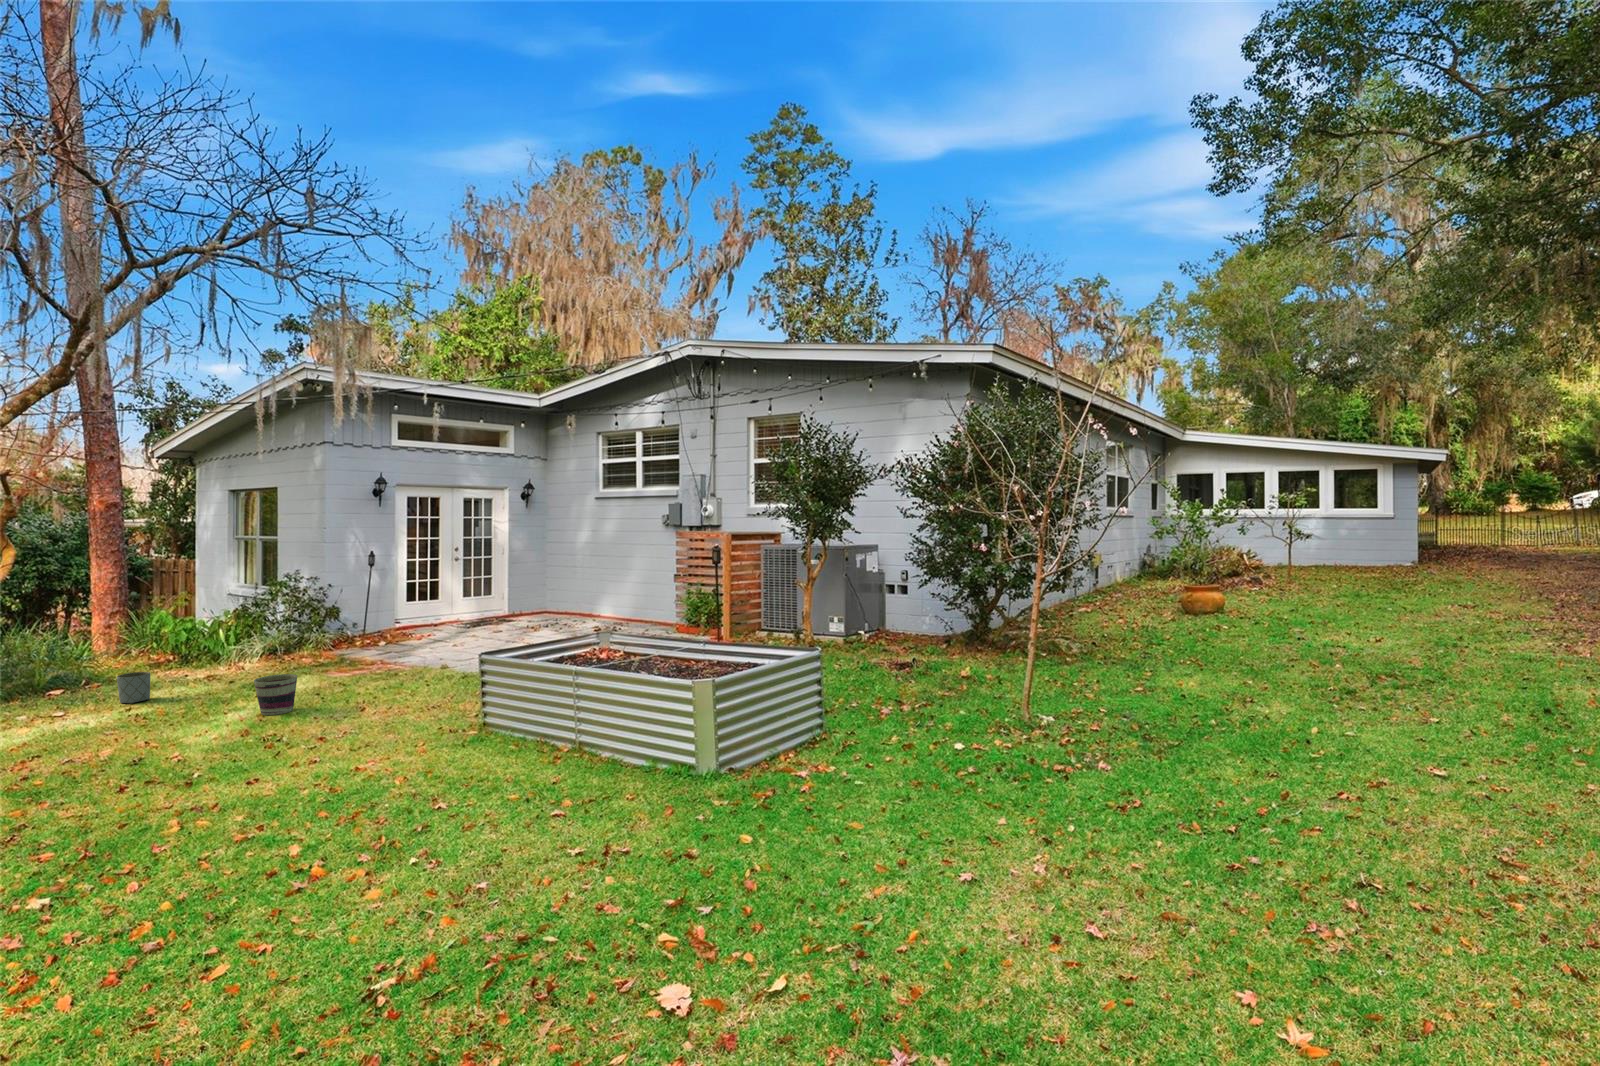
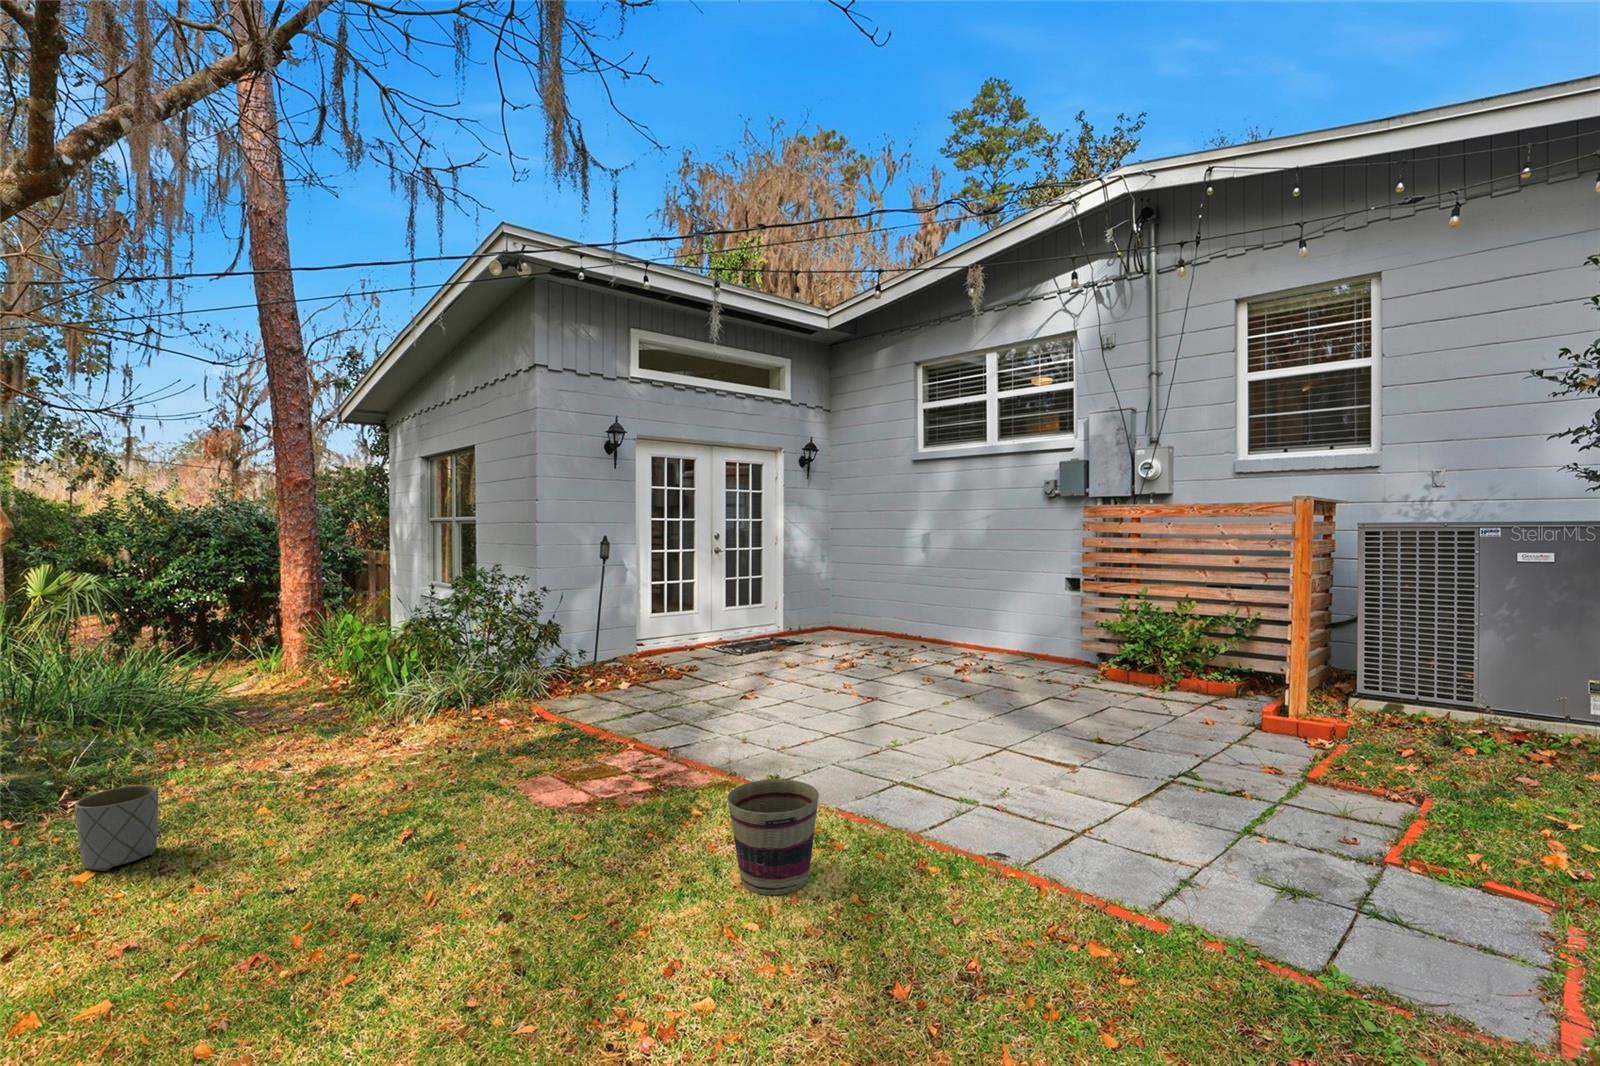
basket: present [254,674,297,715] -> present [727,779,819,895]

